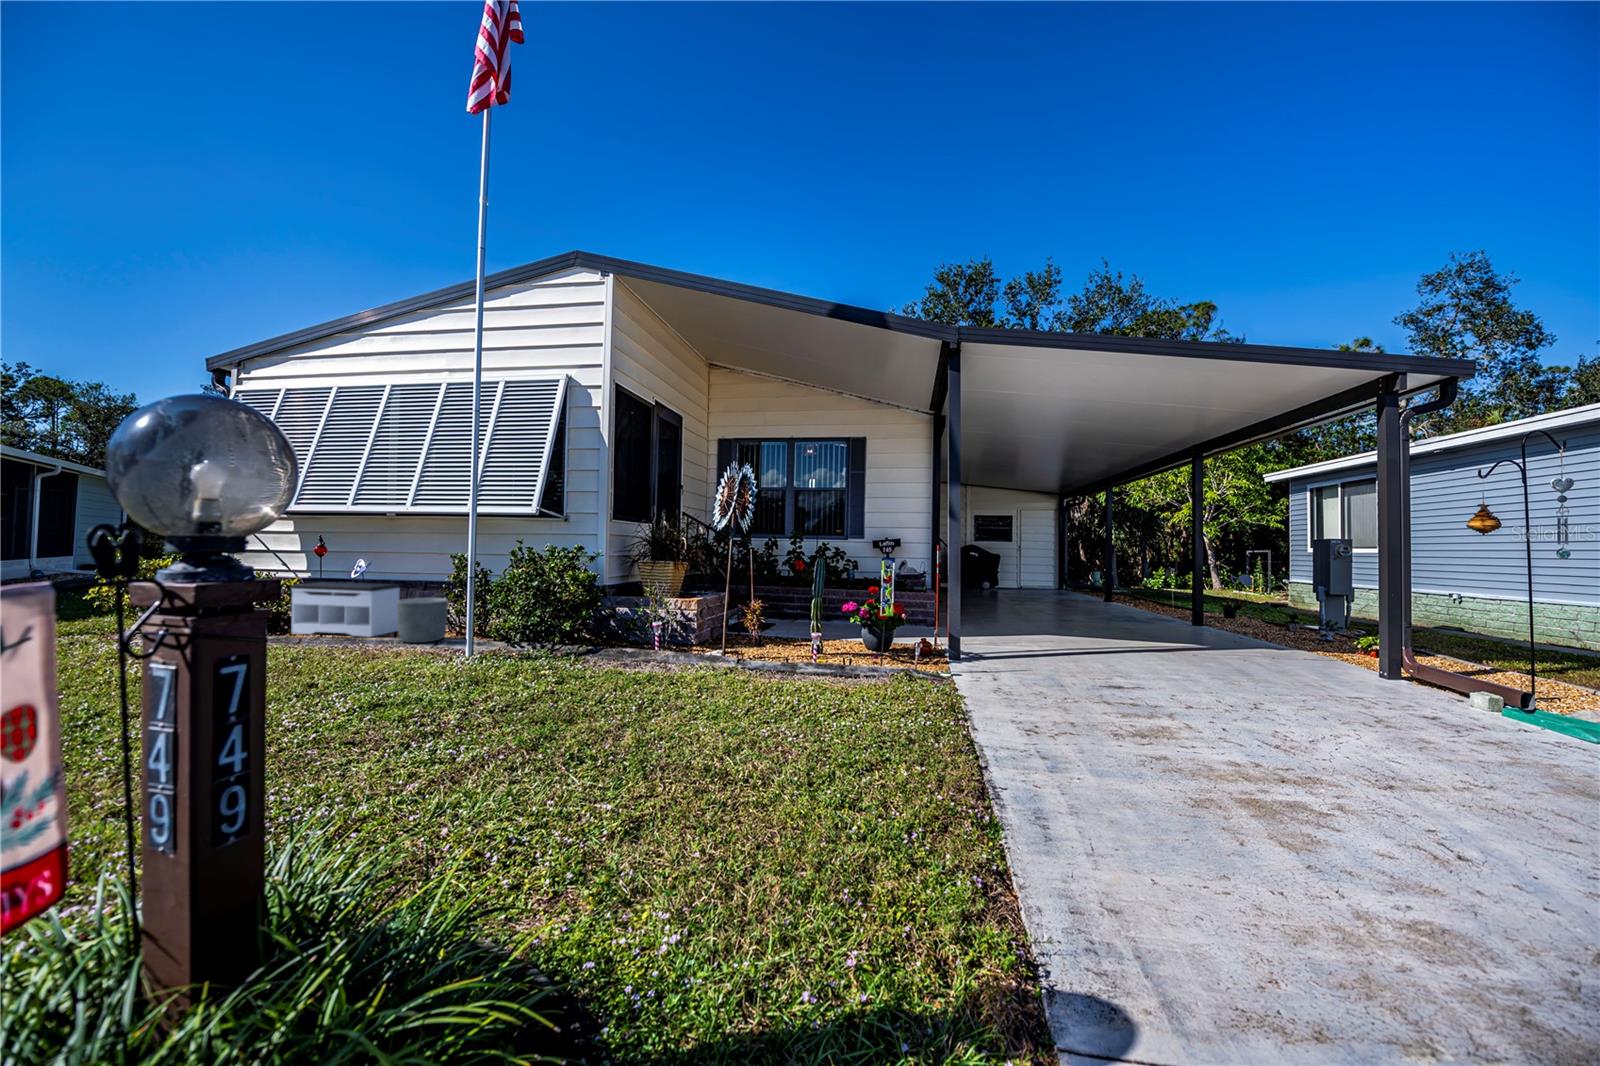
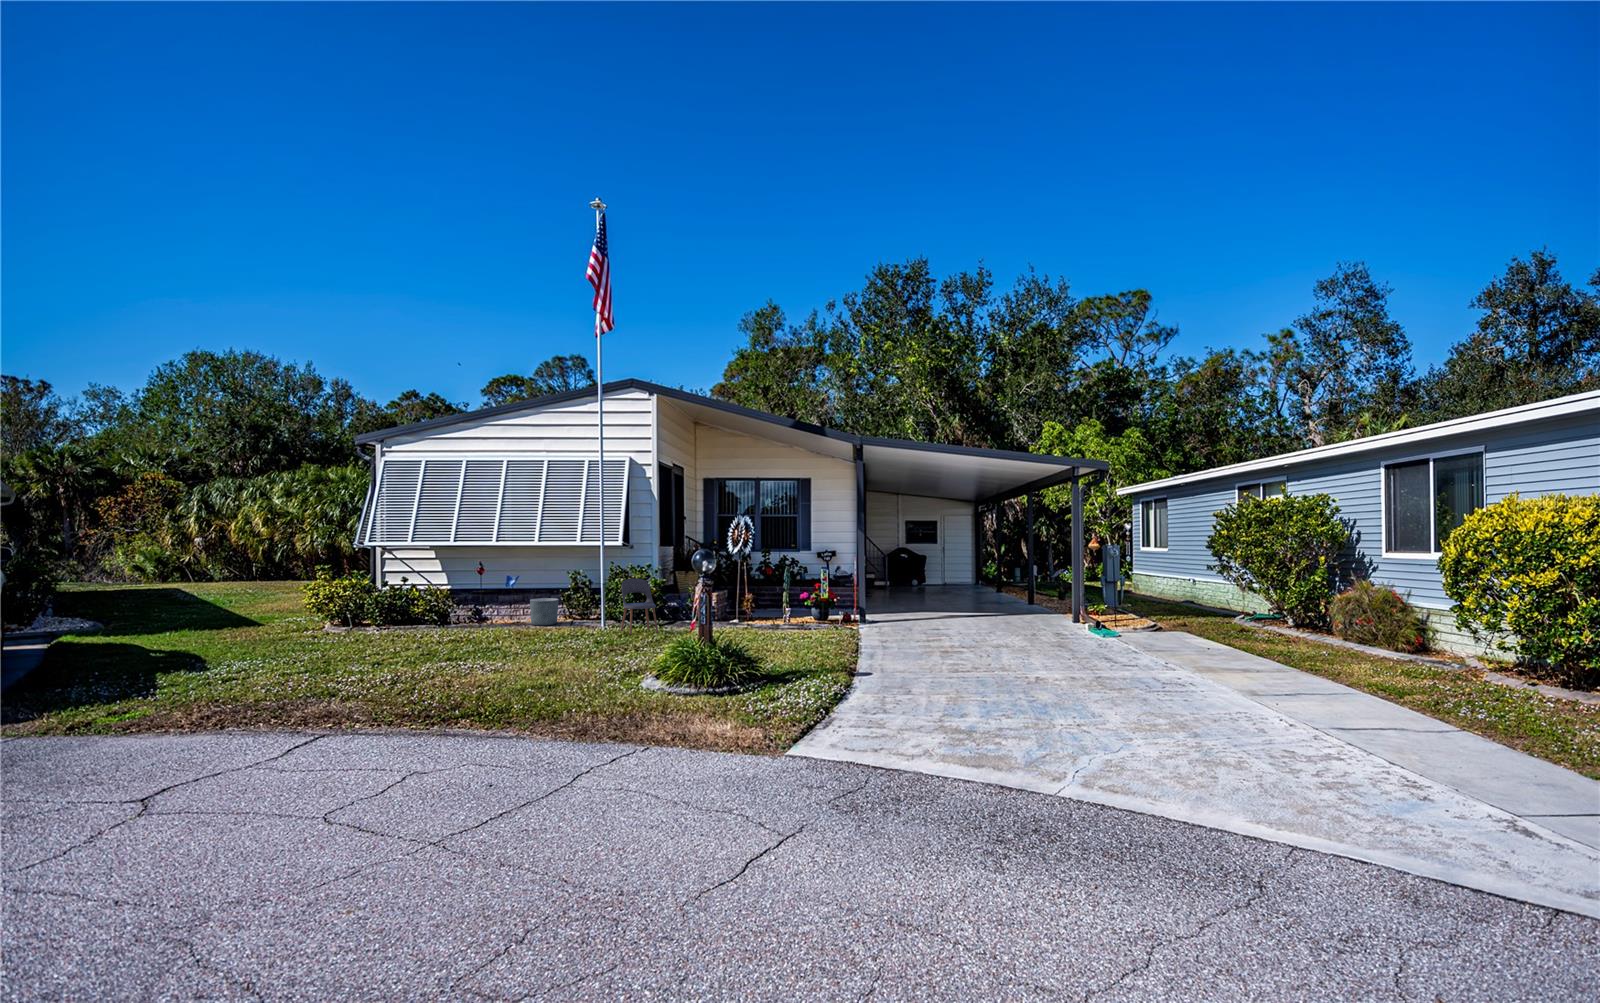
chair: none [521,569,579,670] -> present [621,578,658,635]
bench: present [292,582,399,637] -> none [455,590,518,623]

